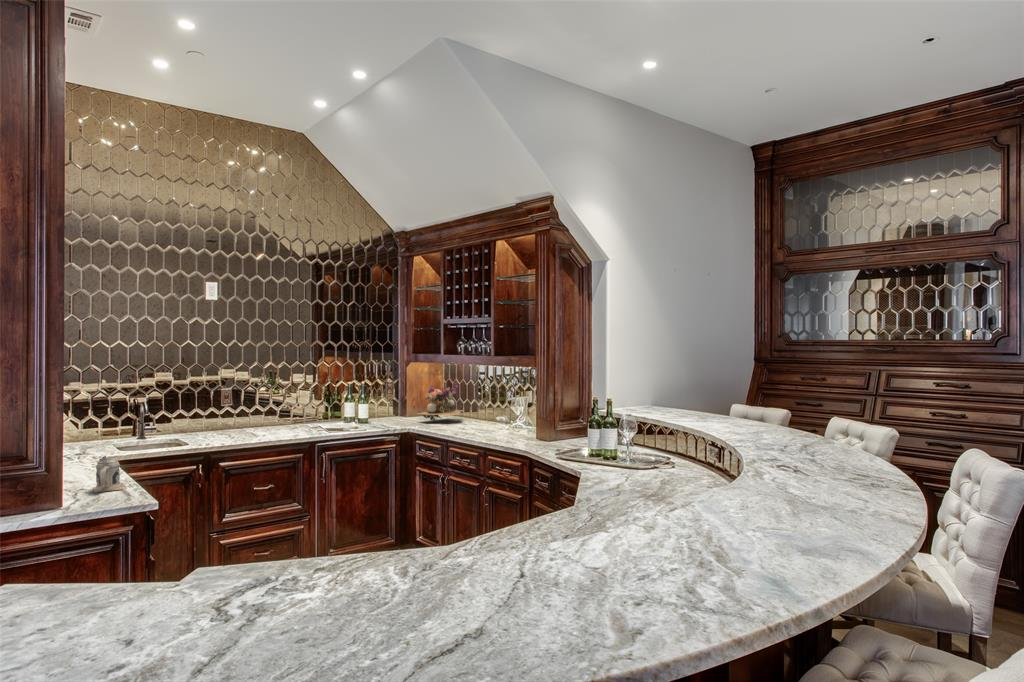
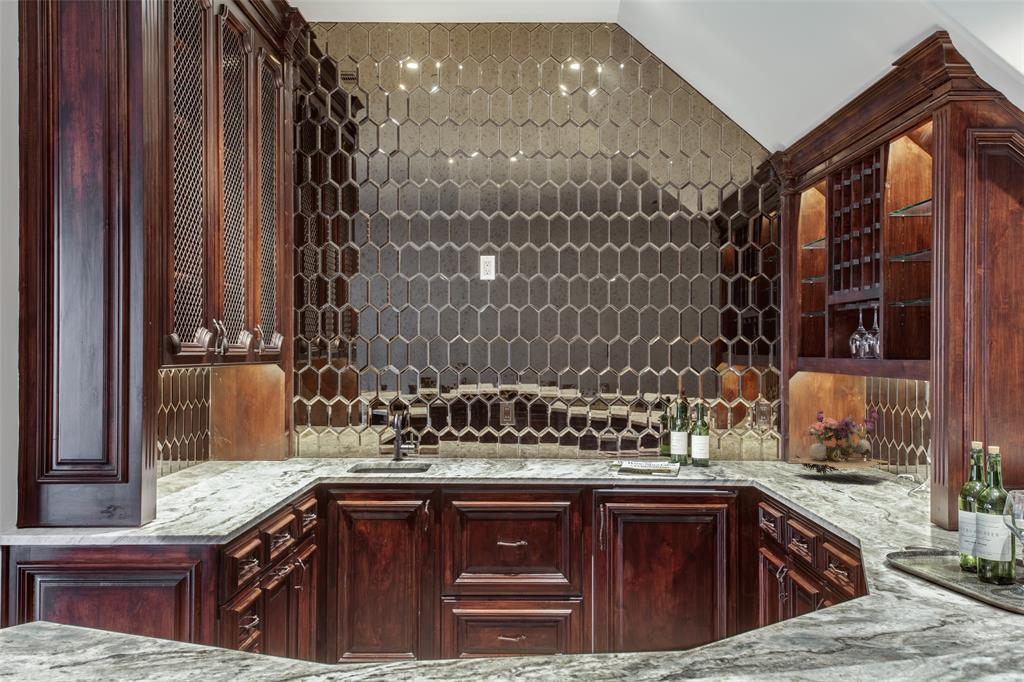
beer mug: present [93,456,123,493] -> none [180,469,229,519]

